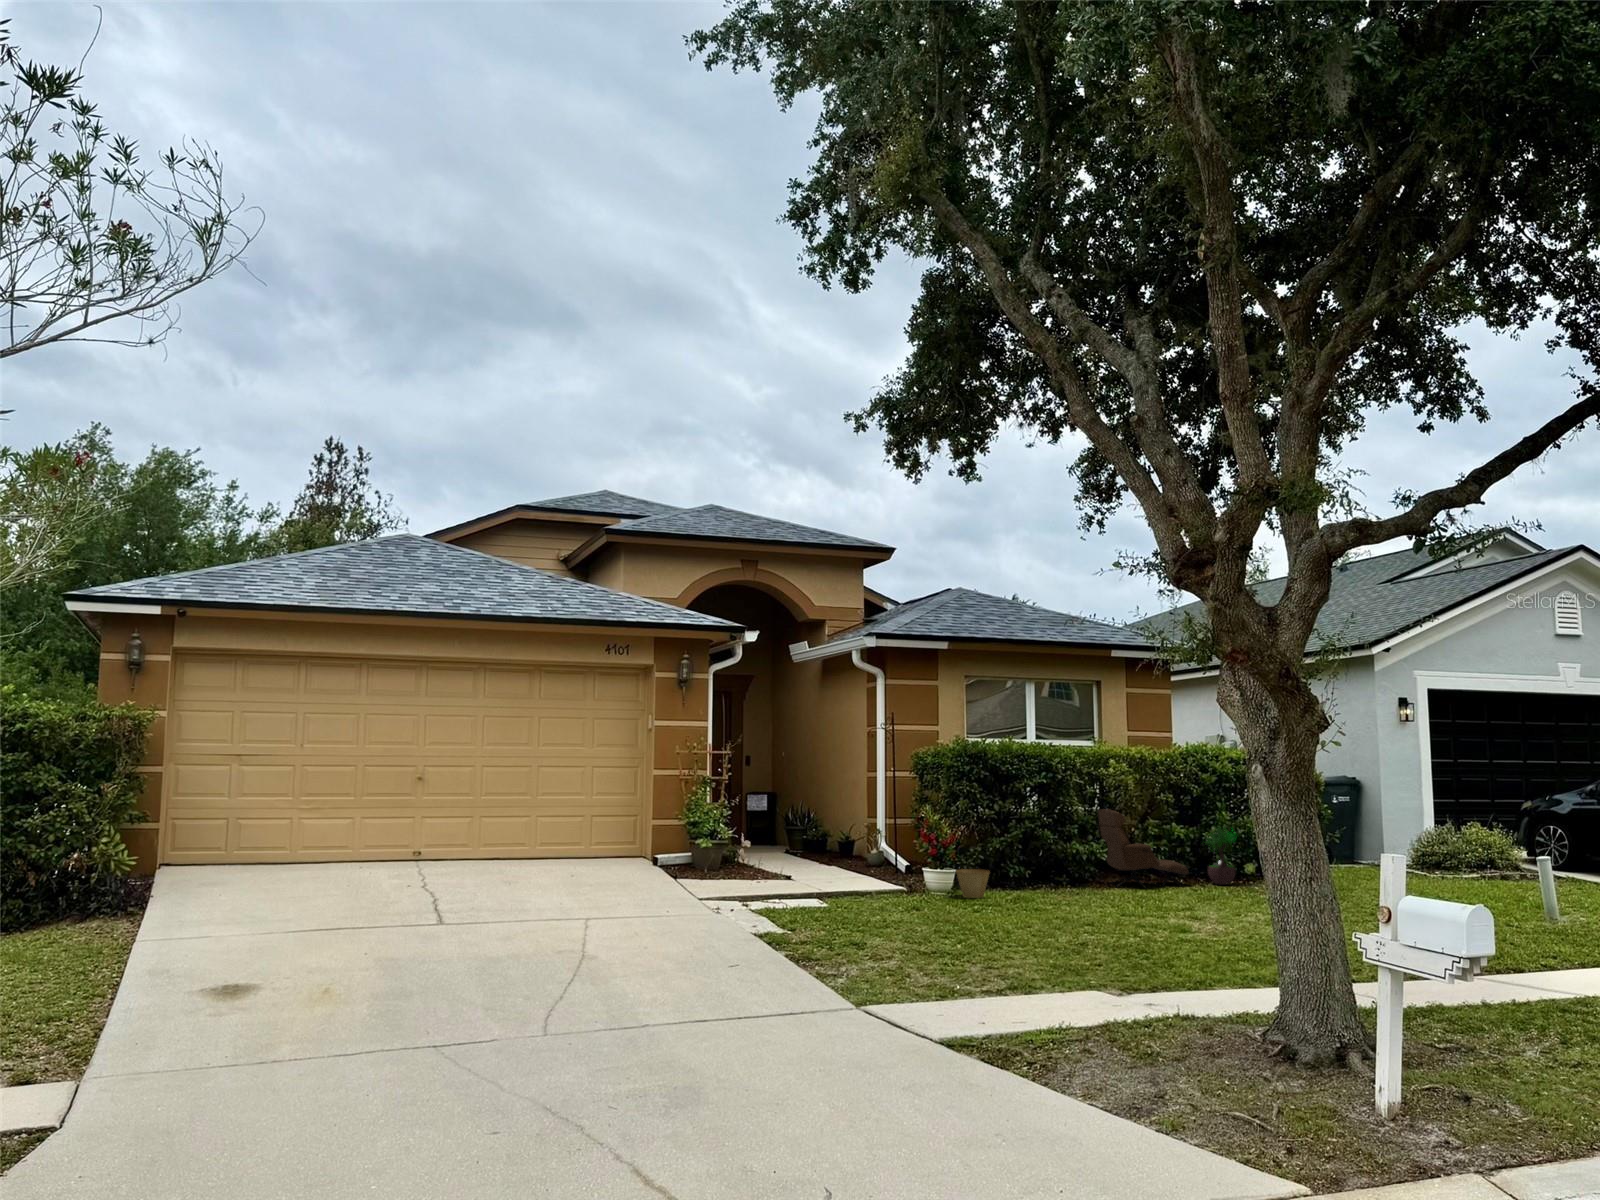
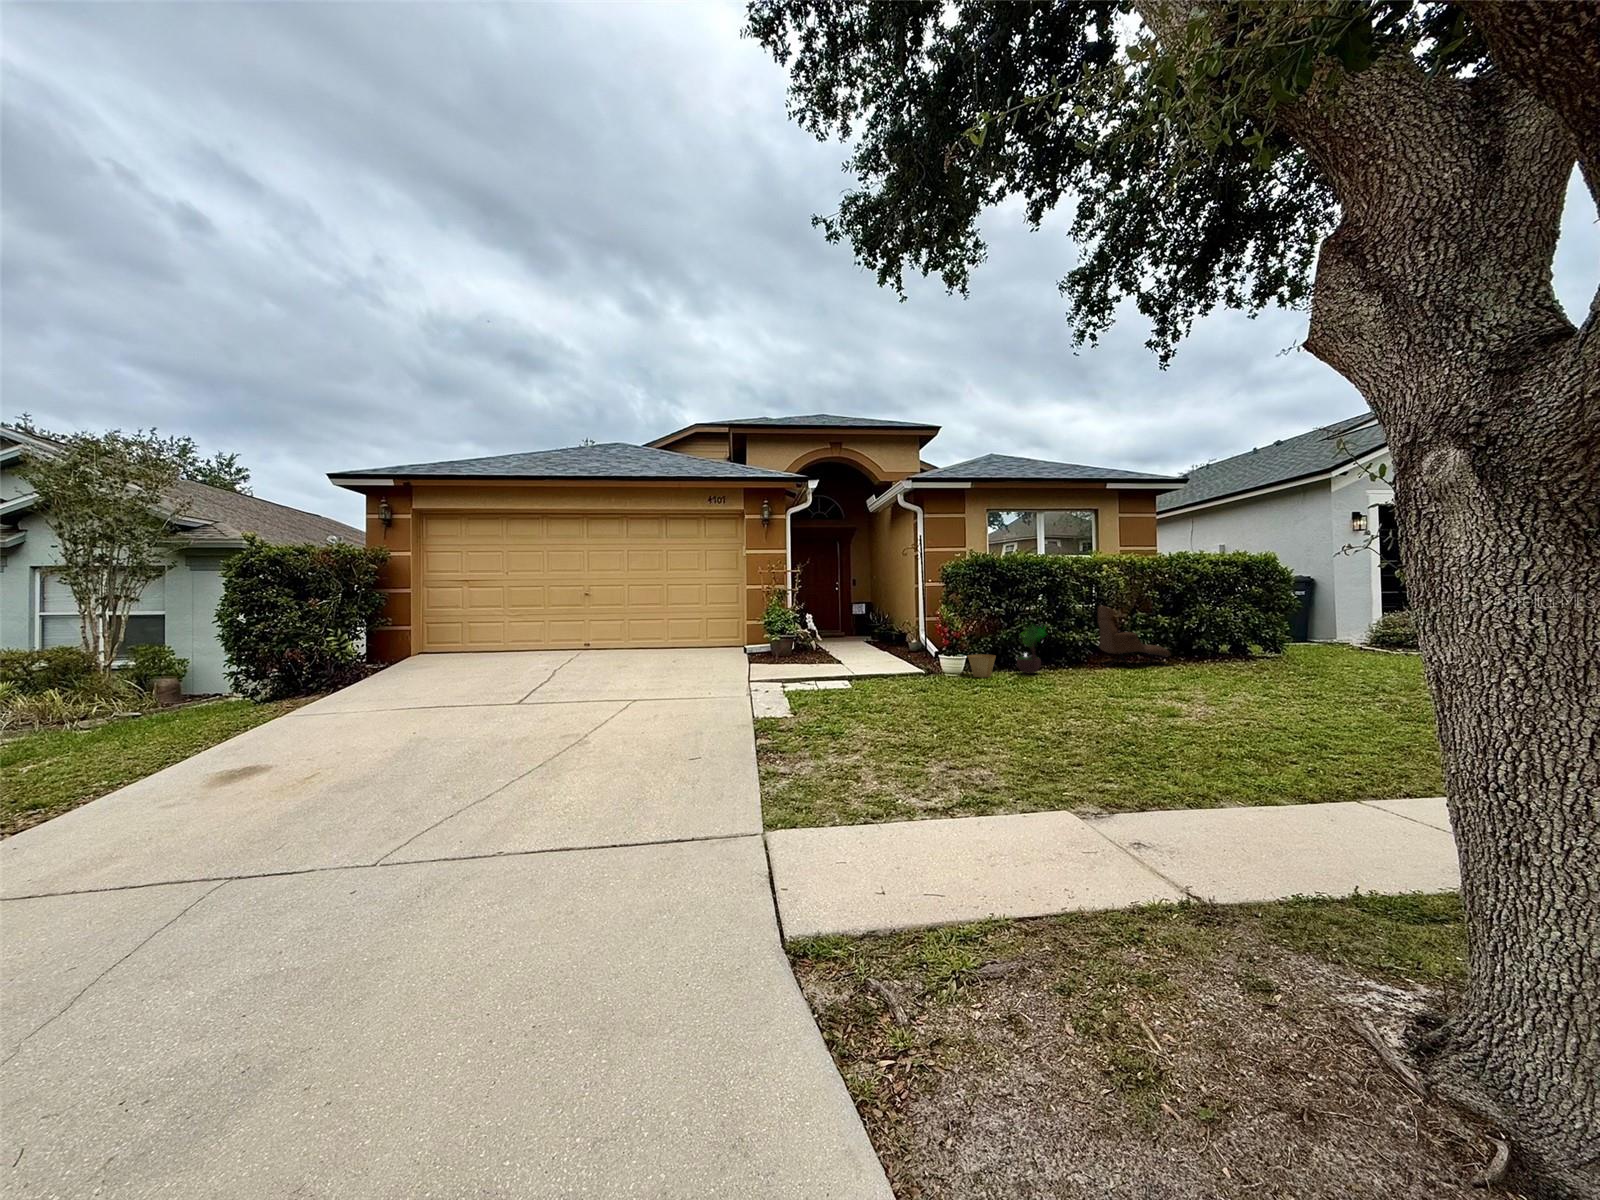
potted tree: present [1206,828,1236,885] -> present [1017,626,1044,674]

